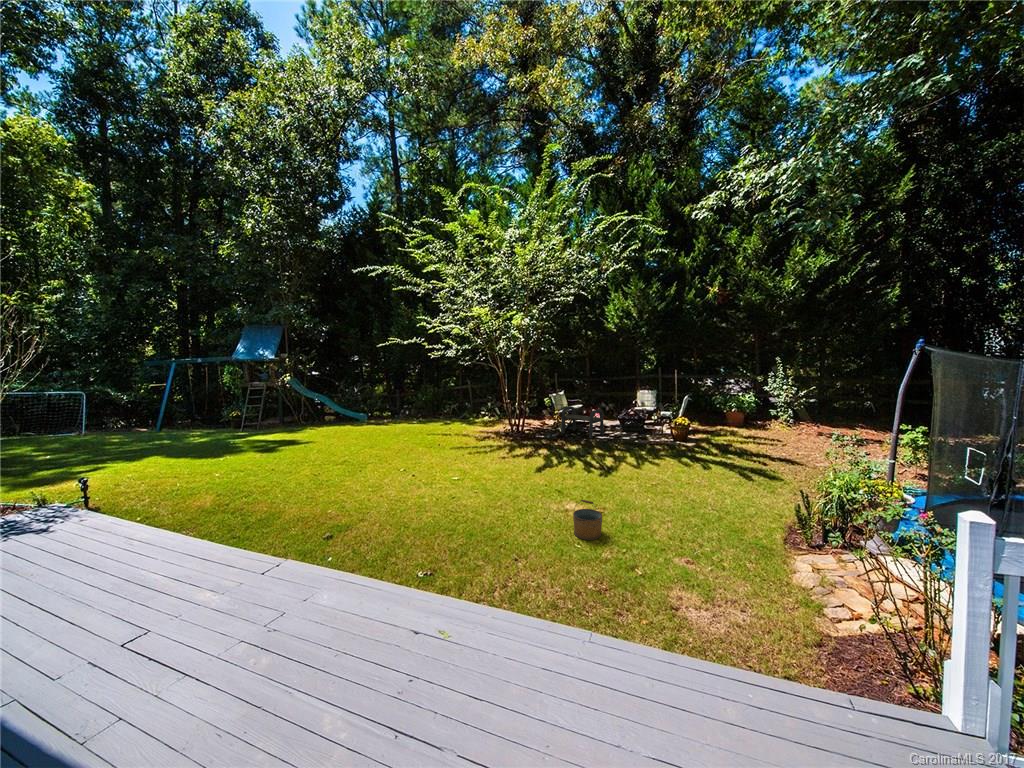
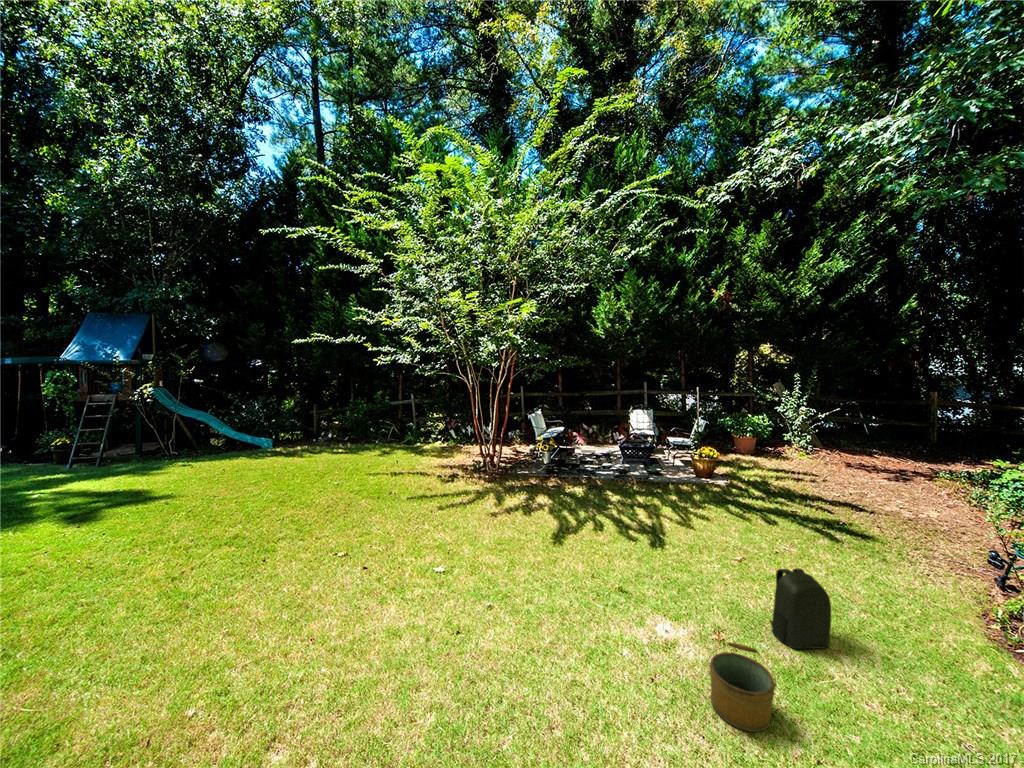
bench: present [561,406,604,438] -> none [552,432,608,476]
backpack: none [635,475,665,519] -> present [771,568,831,649]

